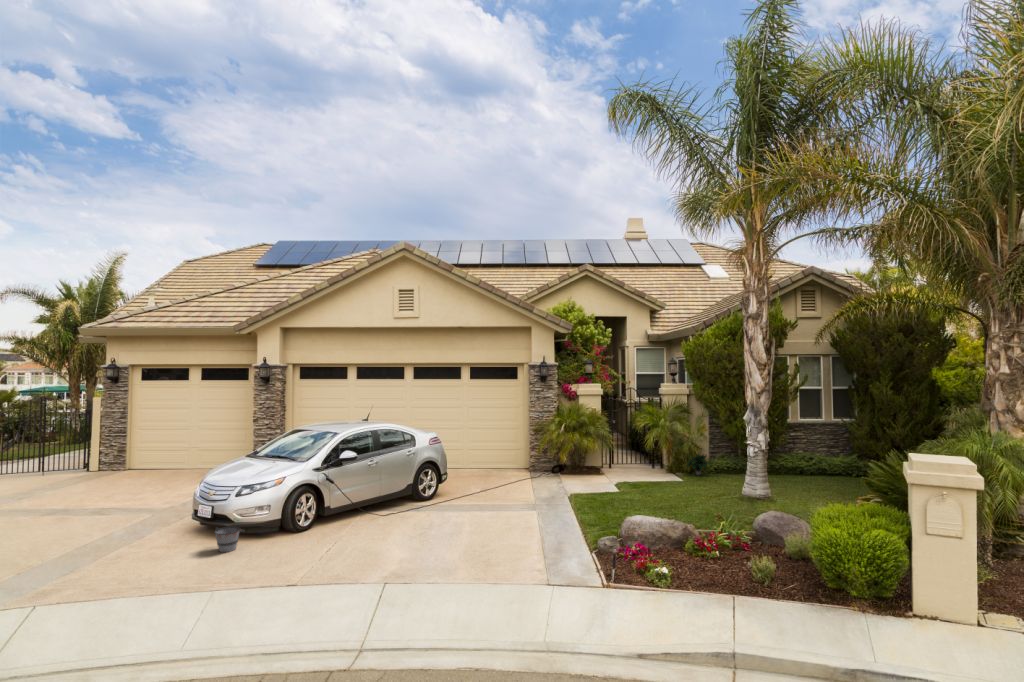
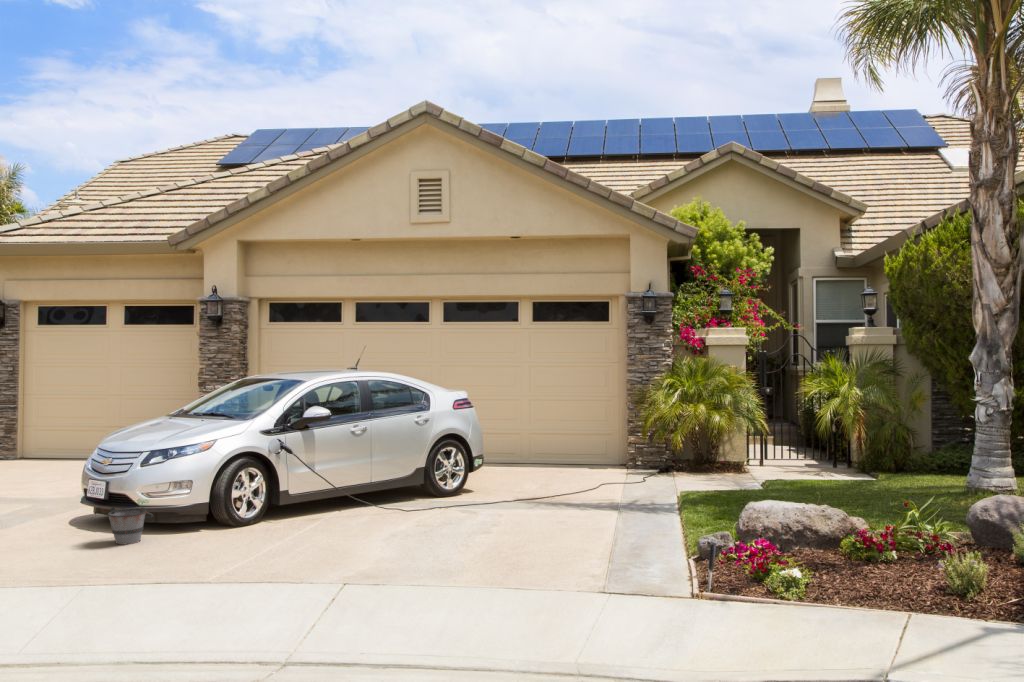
potted plant: present [687,453,711,475] -> none [888,439,939,478]

